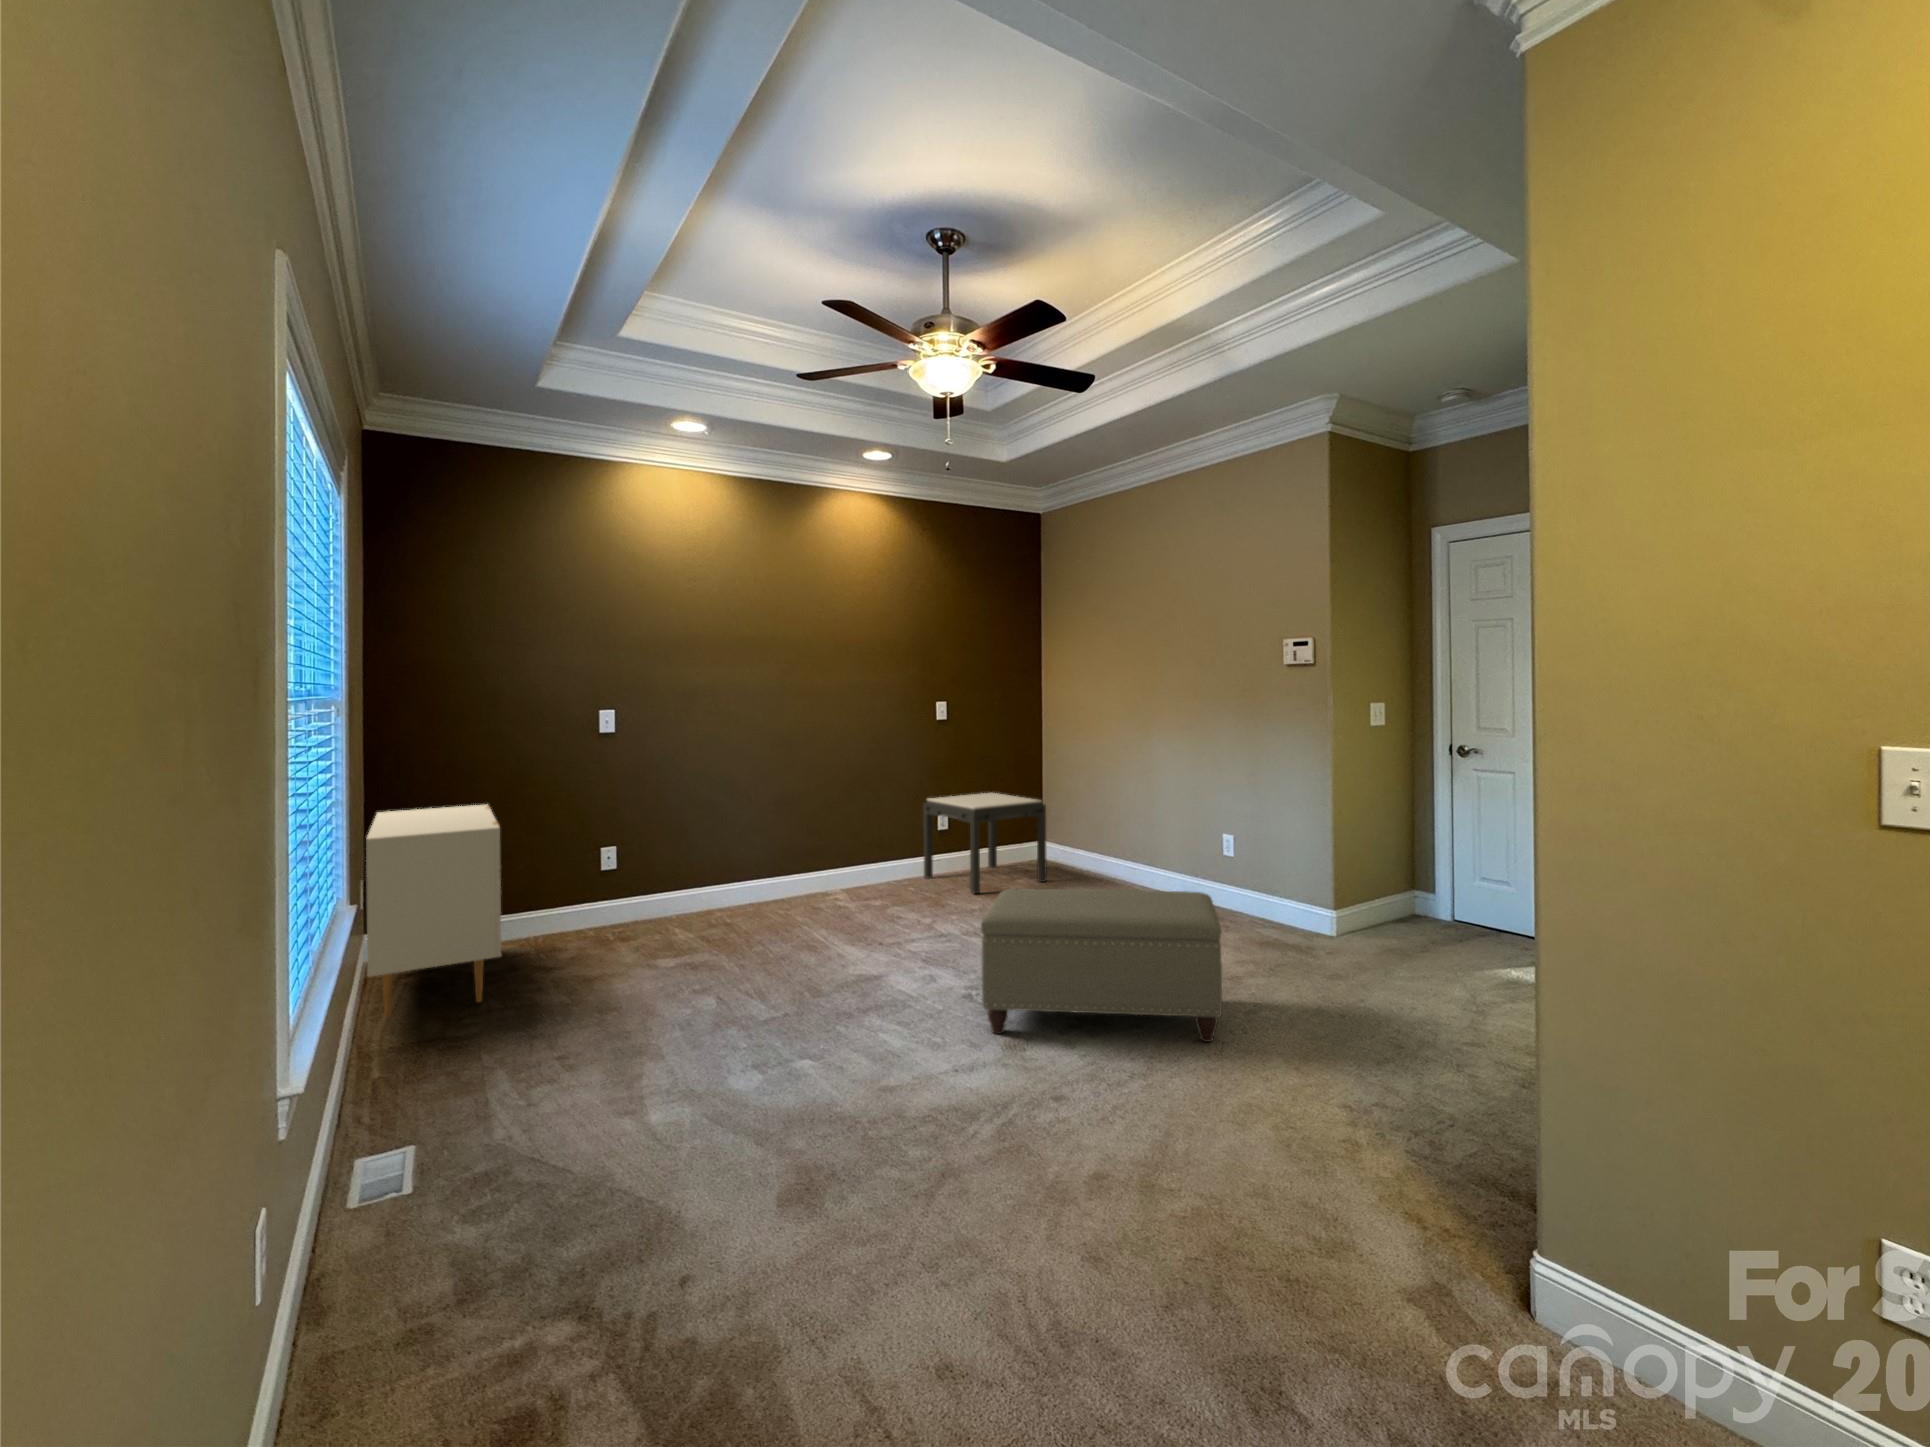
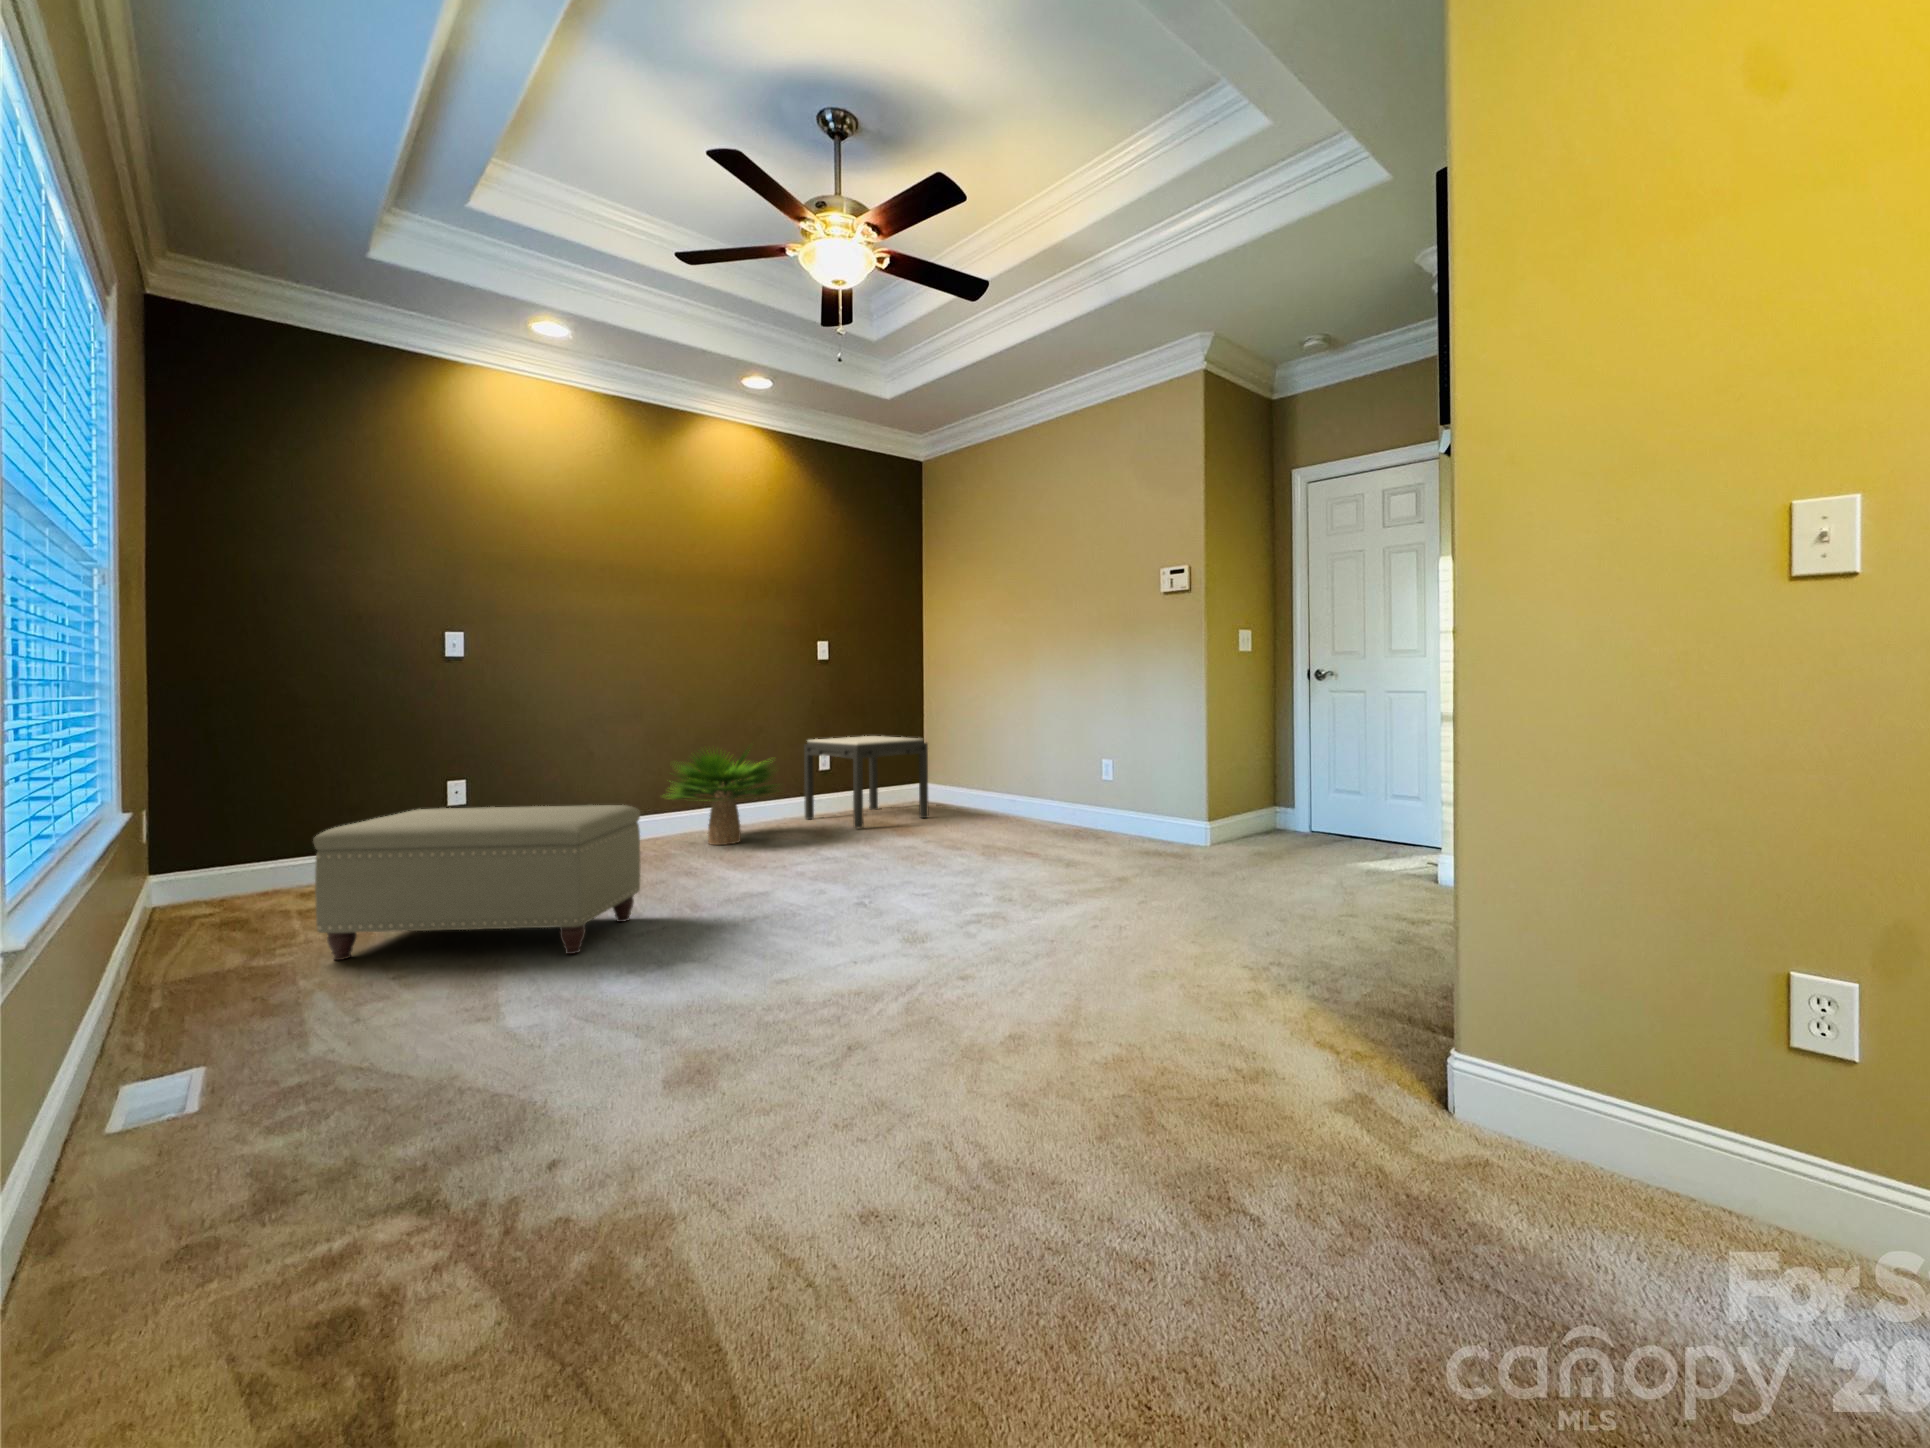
dresser: present [366,805,501,1018] -> none [154,732,330,956]
potted plant: none [784,805,905,909] -> present [667,749,779,845]
ottoman: present [981,889,1222,1042] -> present [313,805,640,960]

